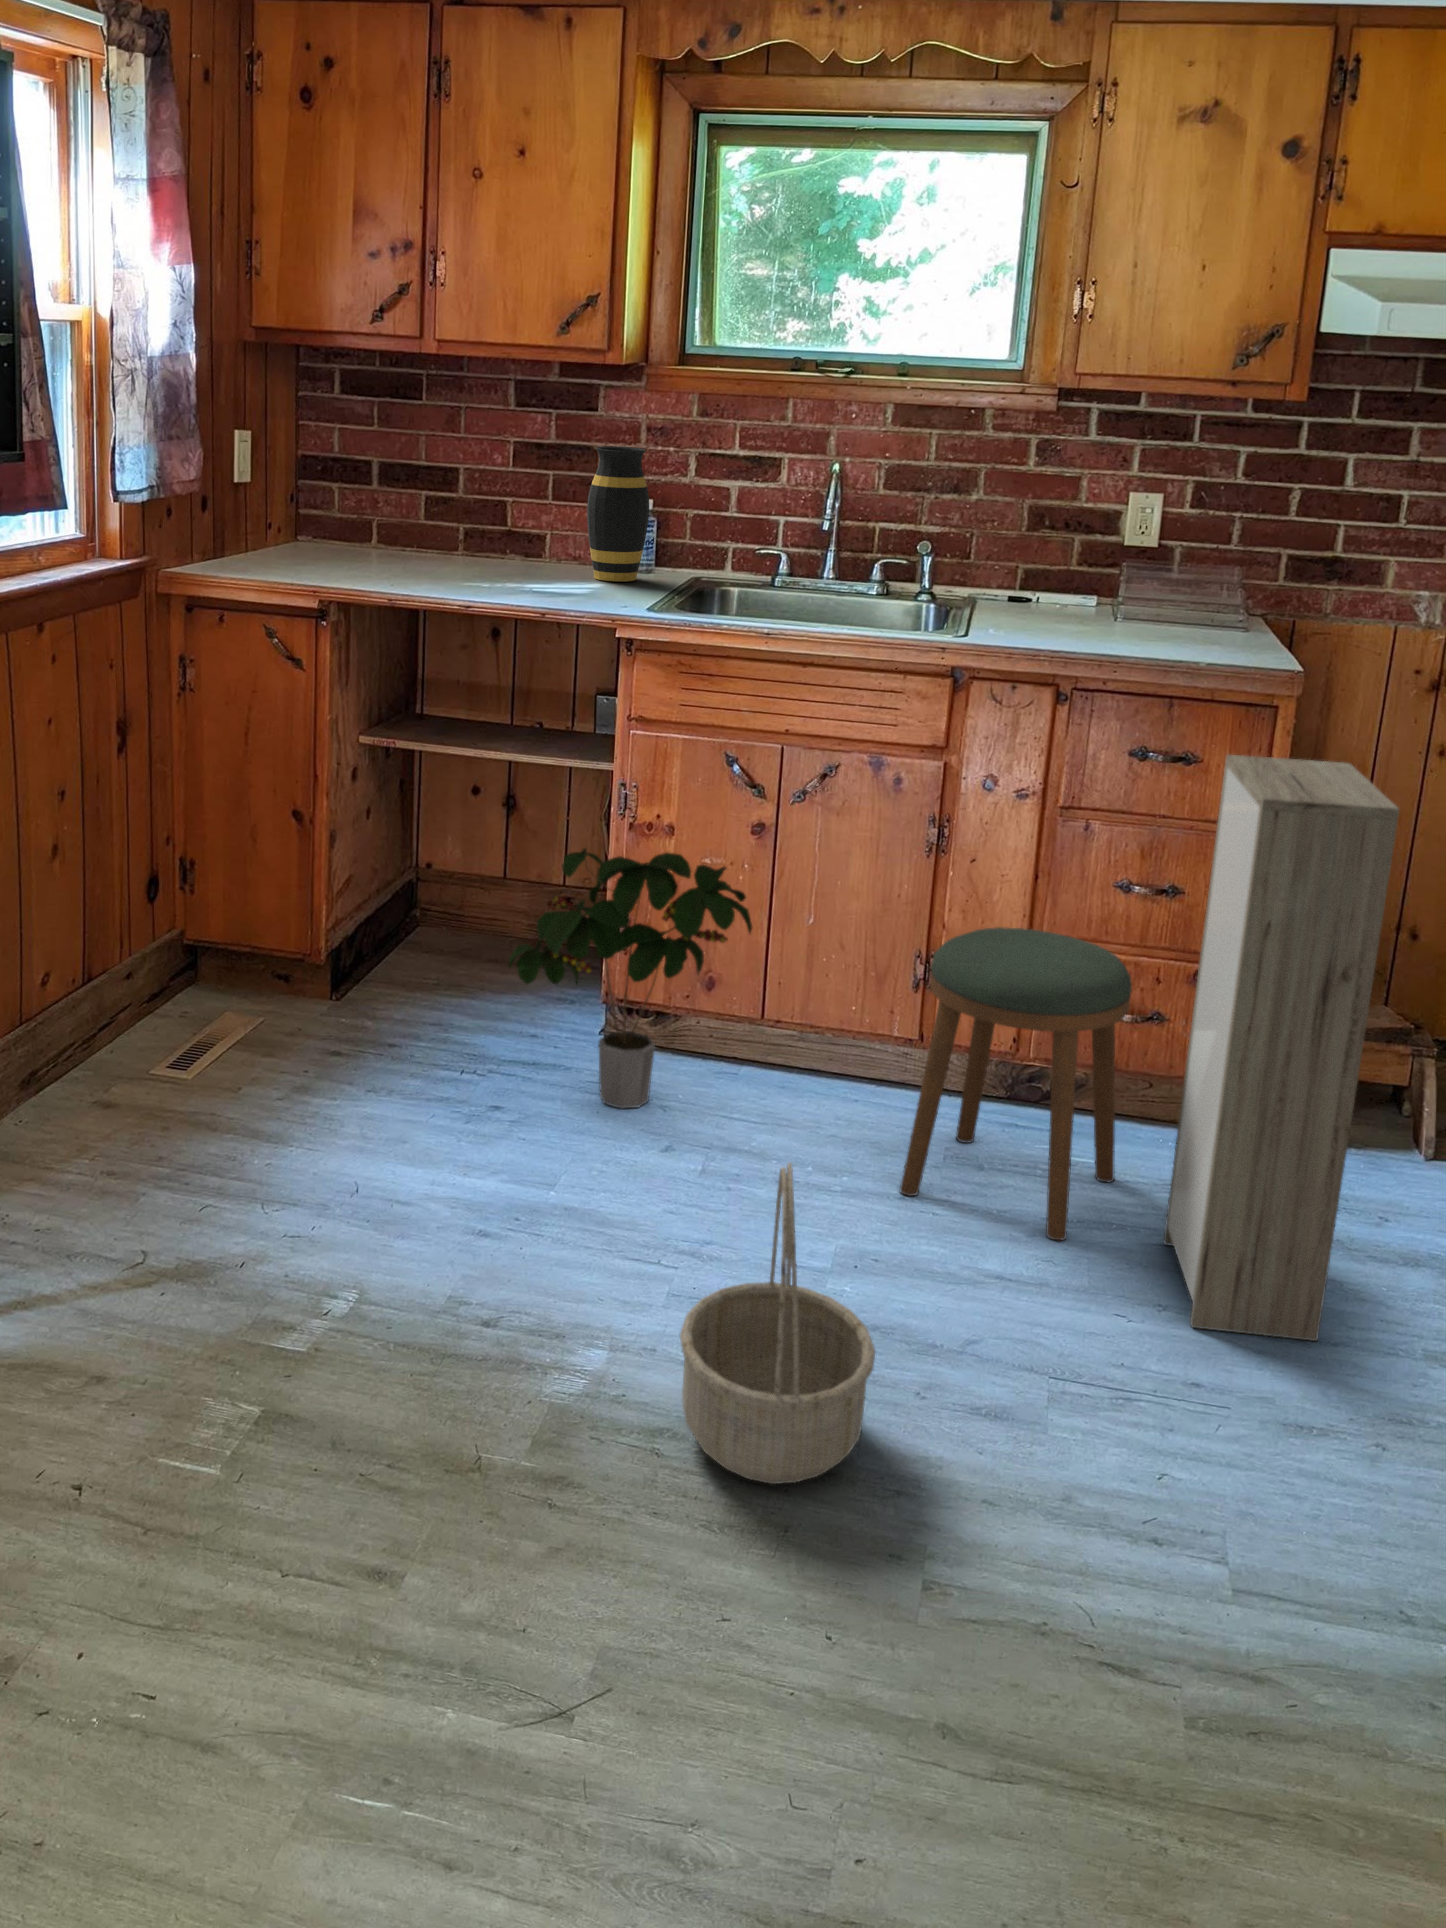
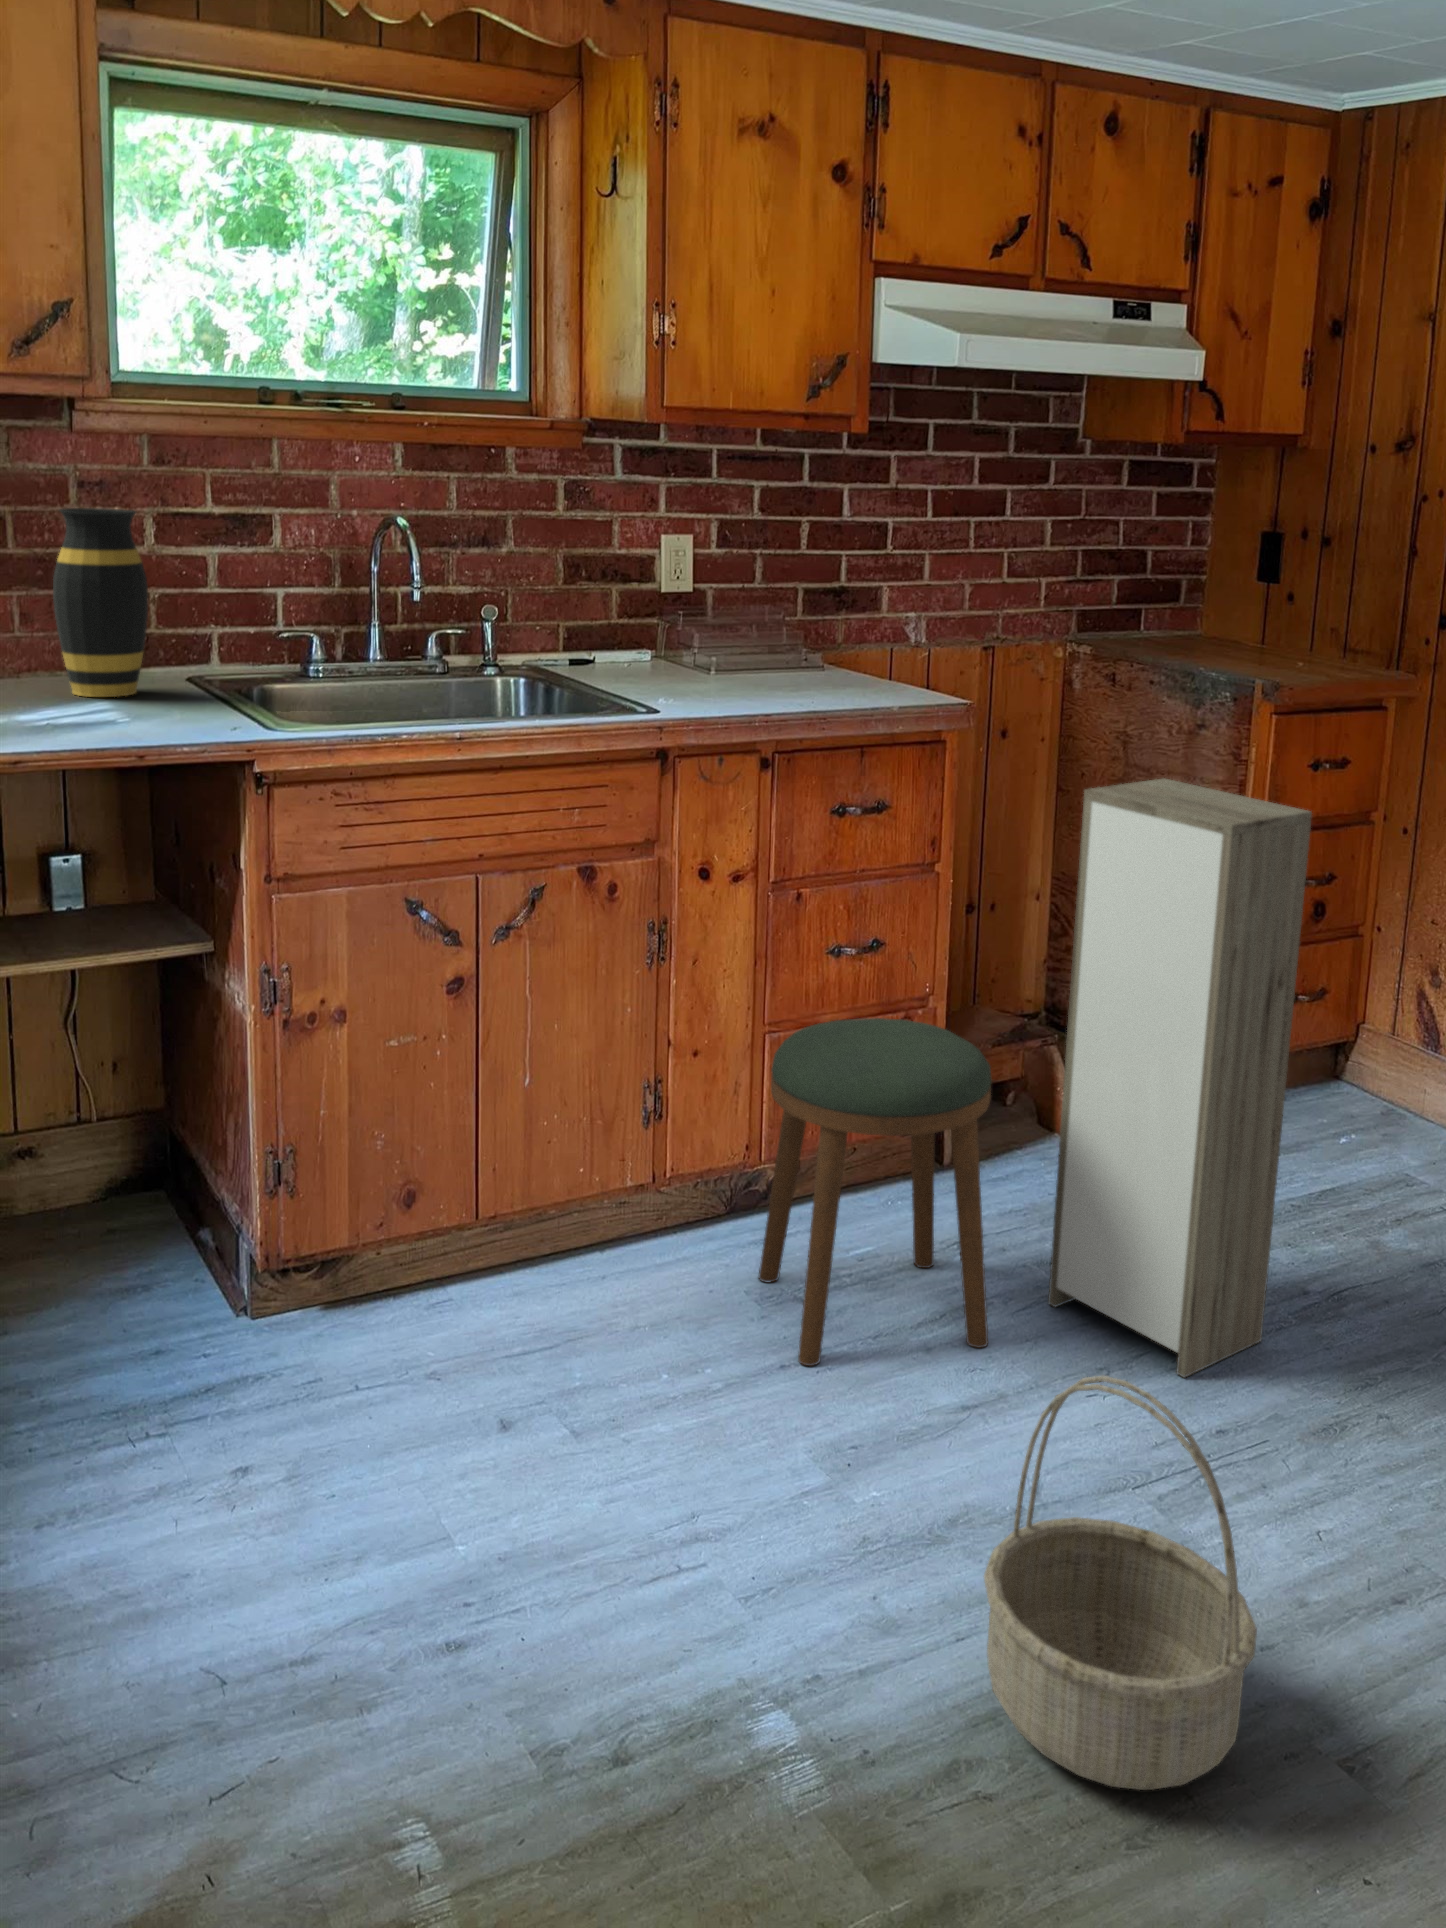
potted plant: present [509,848,752,1108] -> none [205,1044,532,1411]

